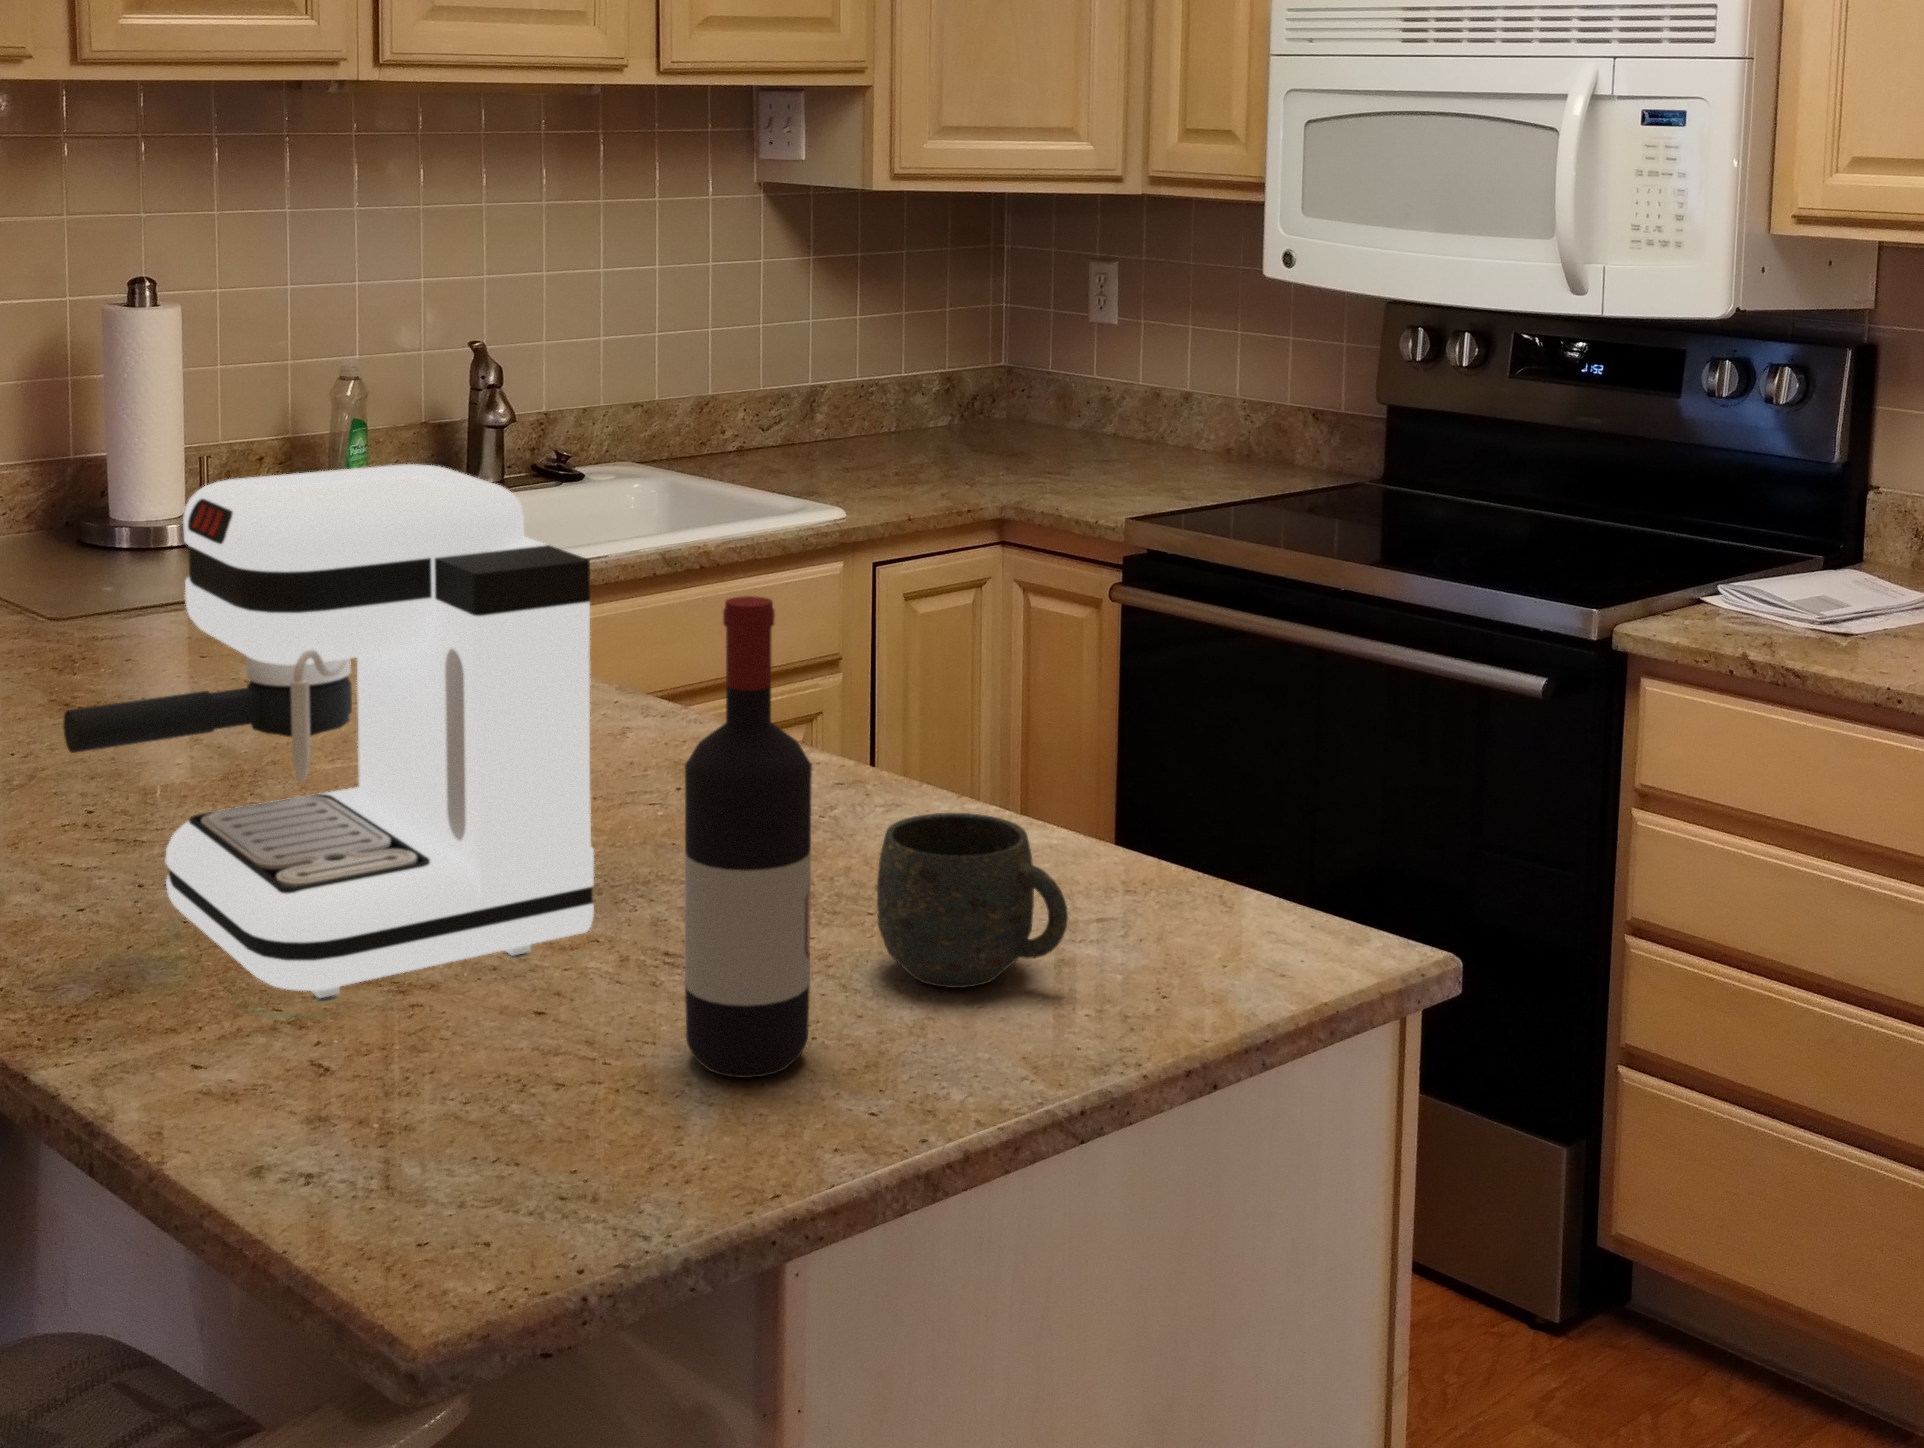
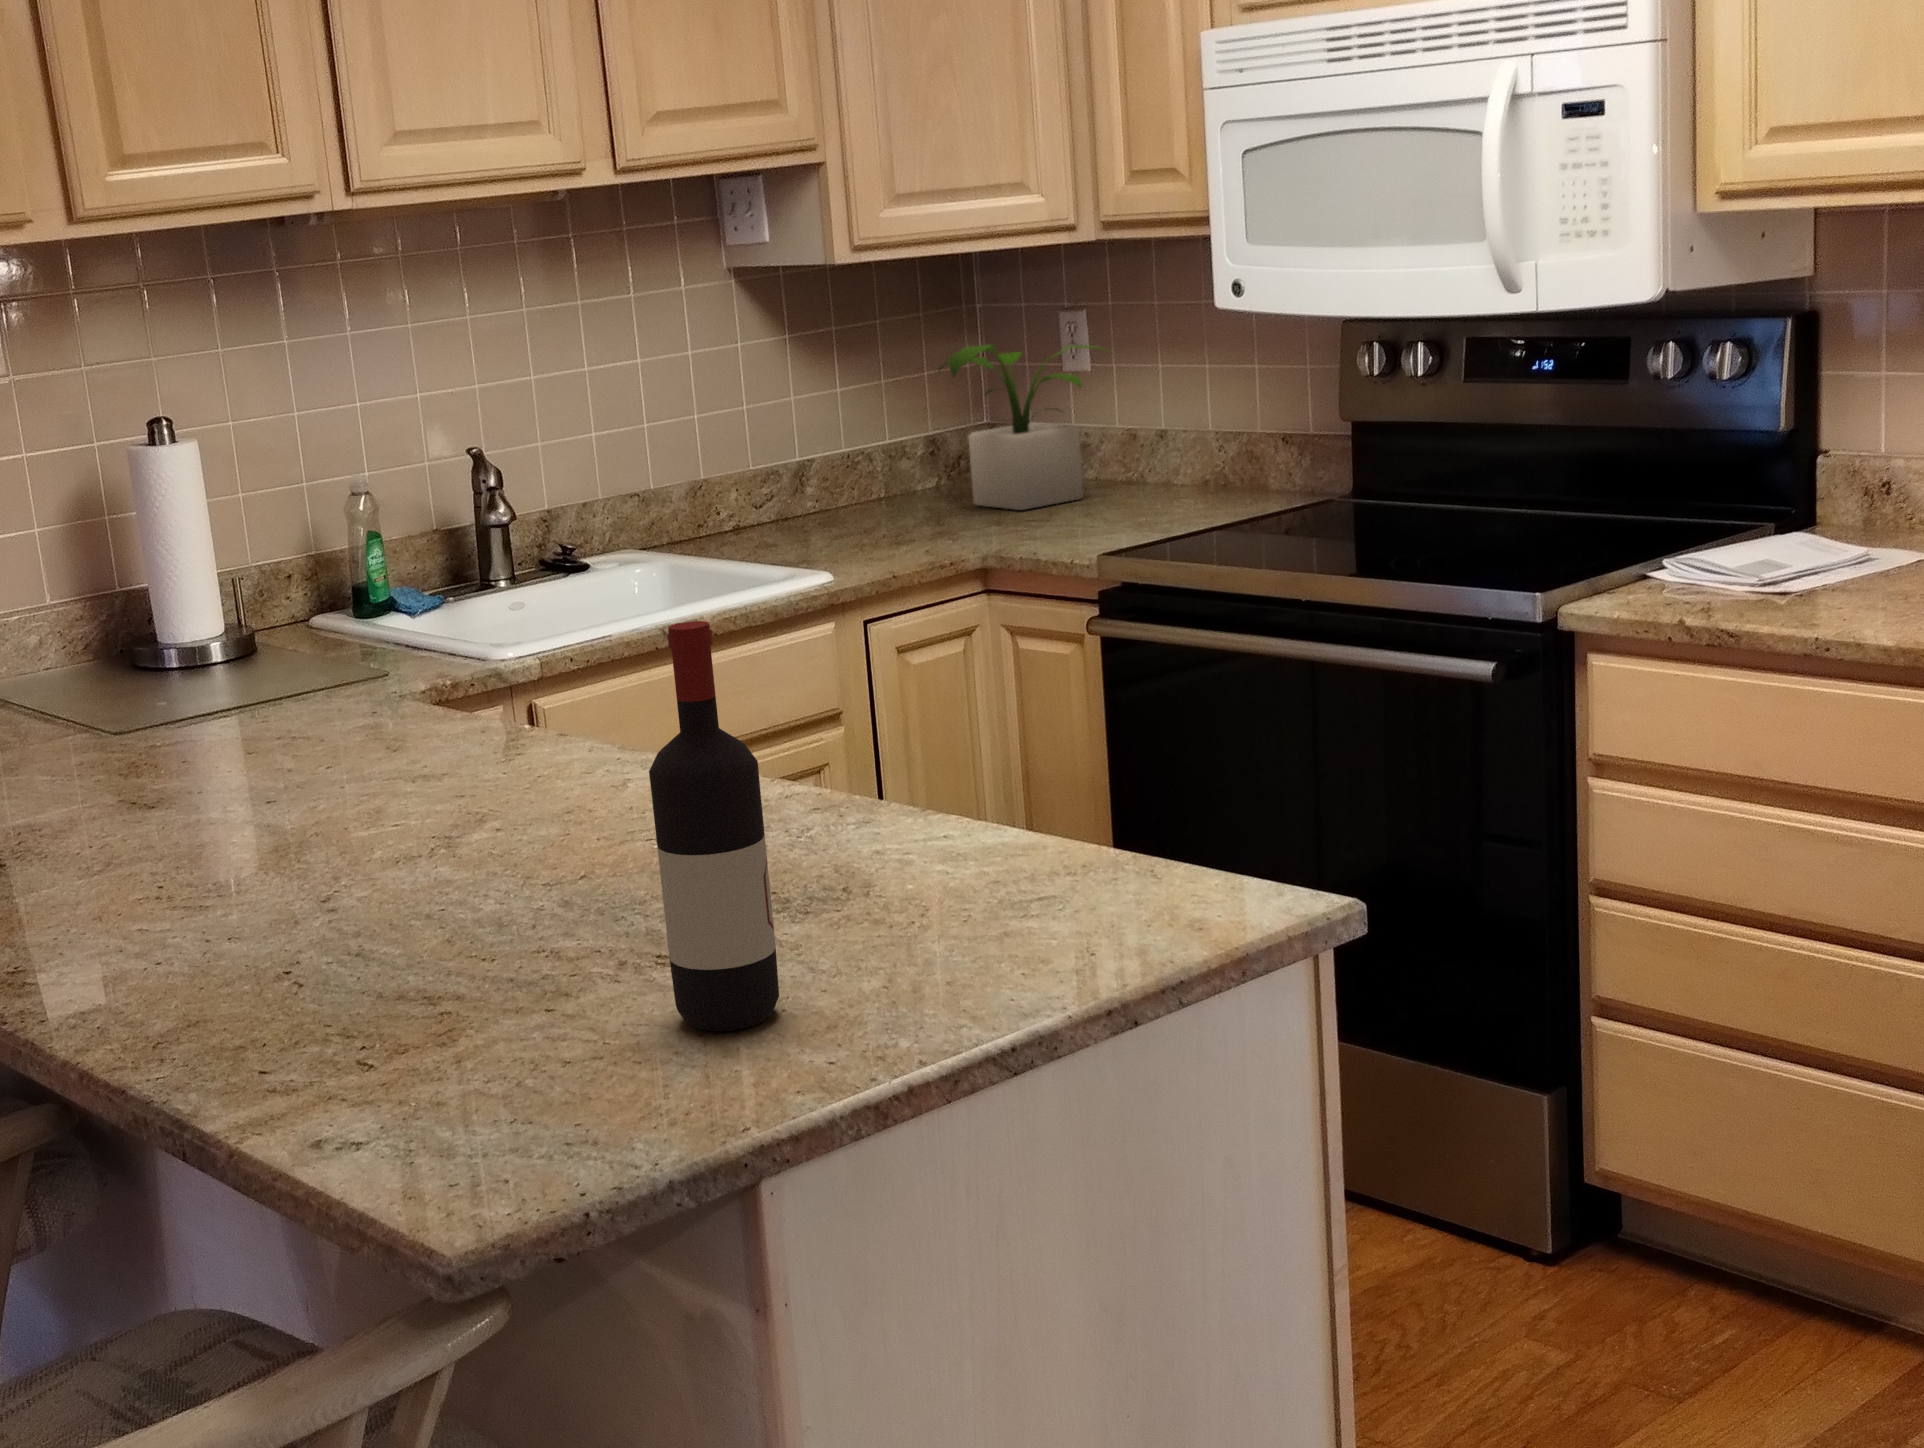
potted plant: none [966,288,1154,461] -> present [939,345,1106,510]
coffee maker: present [63,464,594,998] -> none [127,544,595,1002]
mug: present [877,813,1068,988] -> none [835,802,1003,951]

